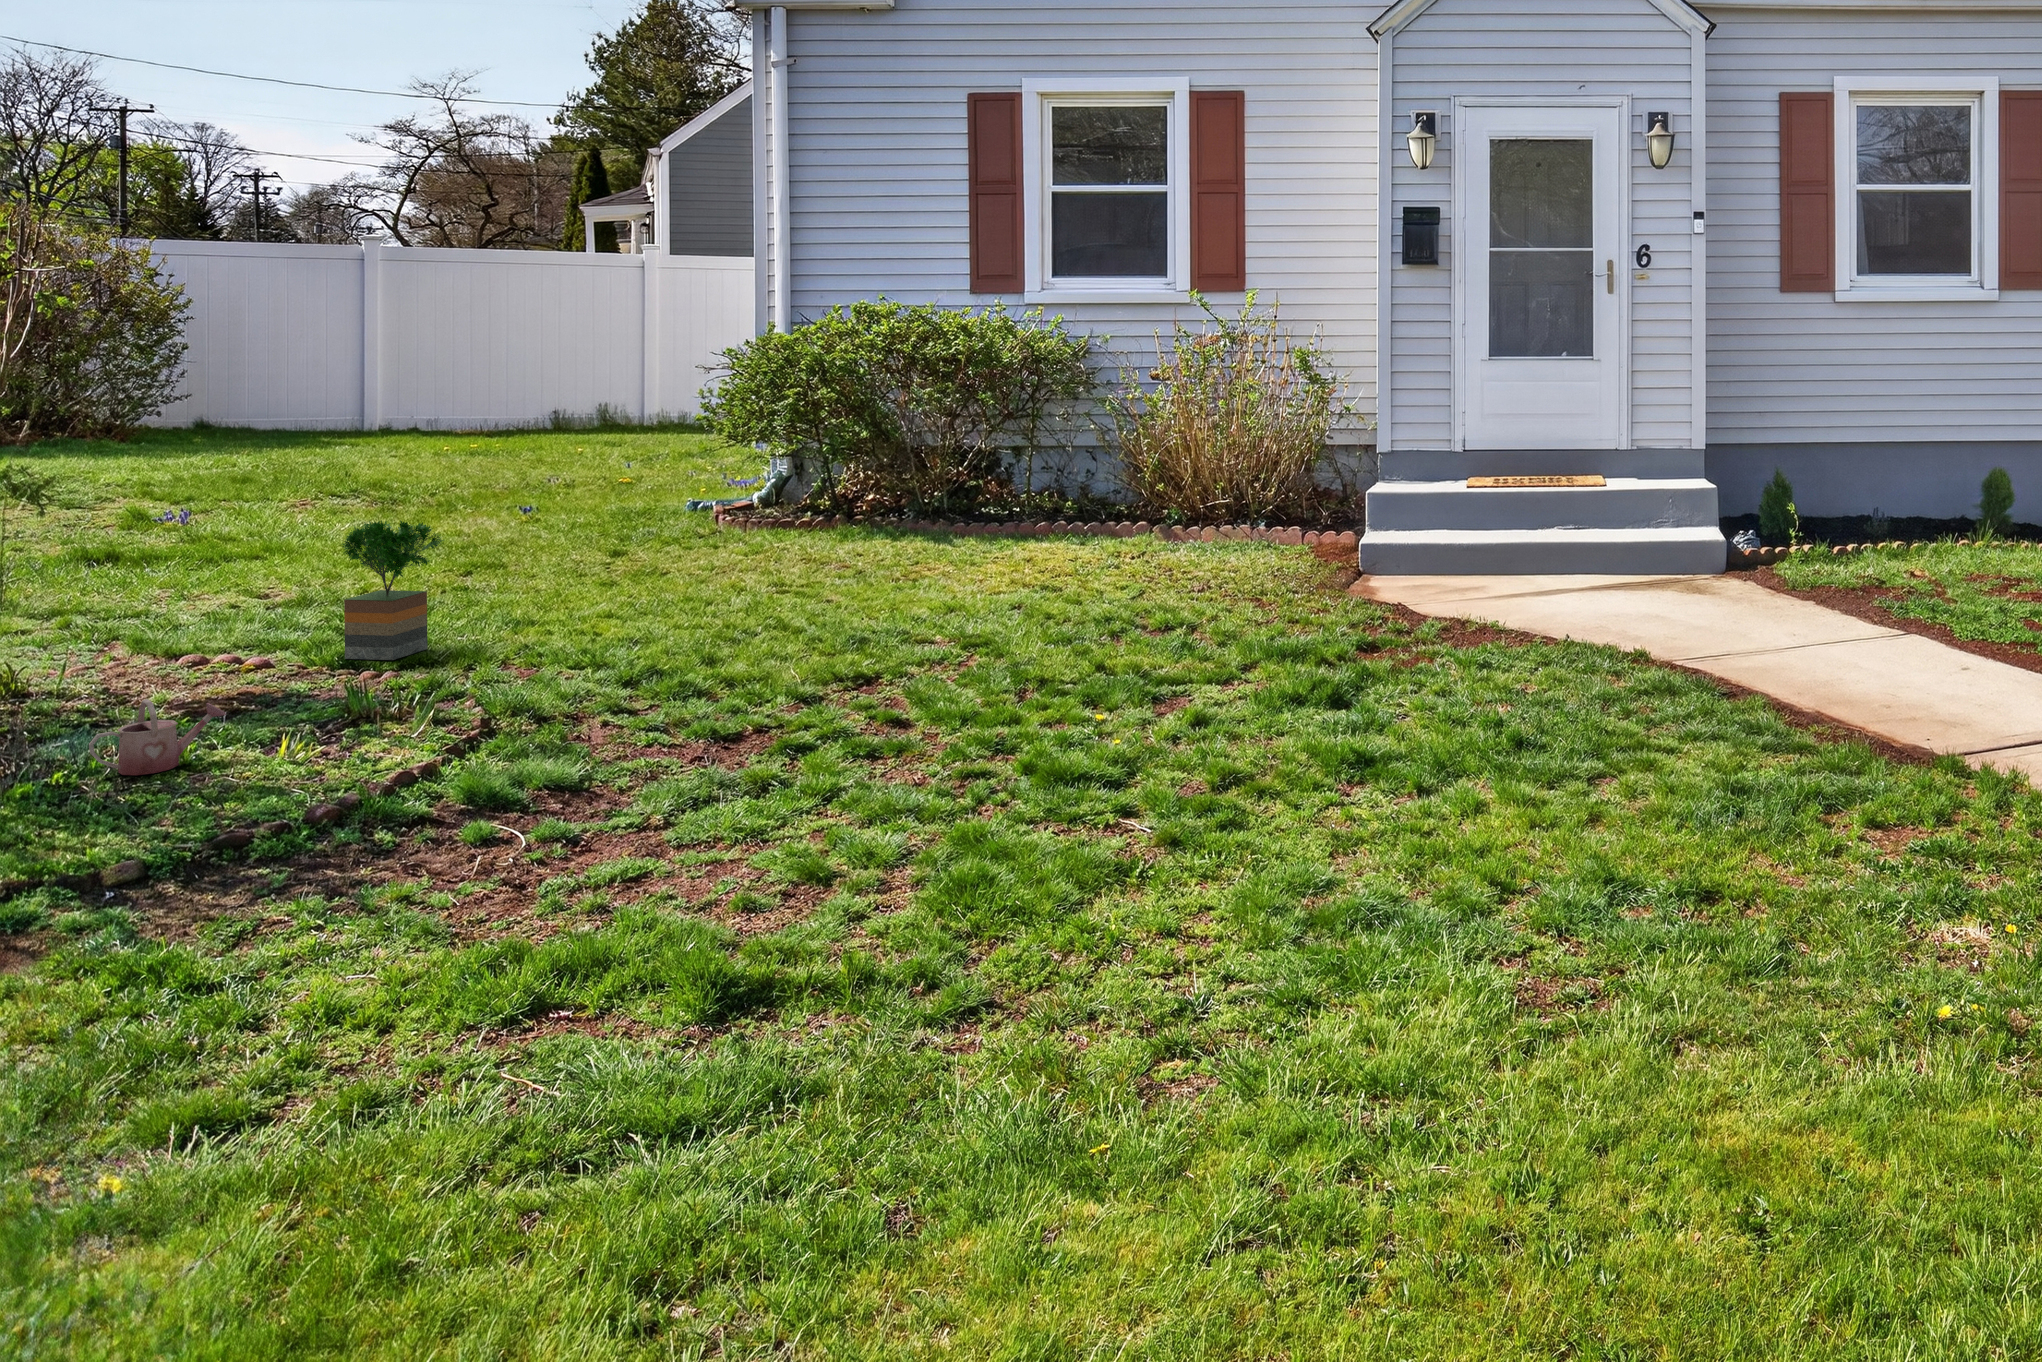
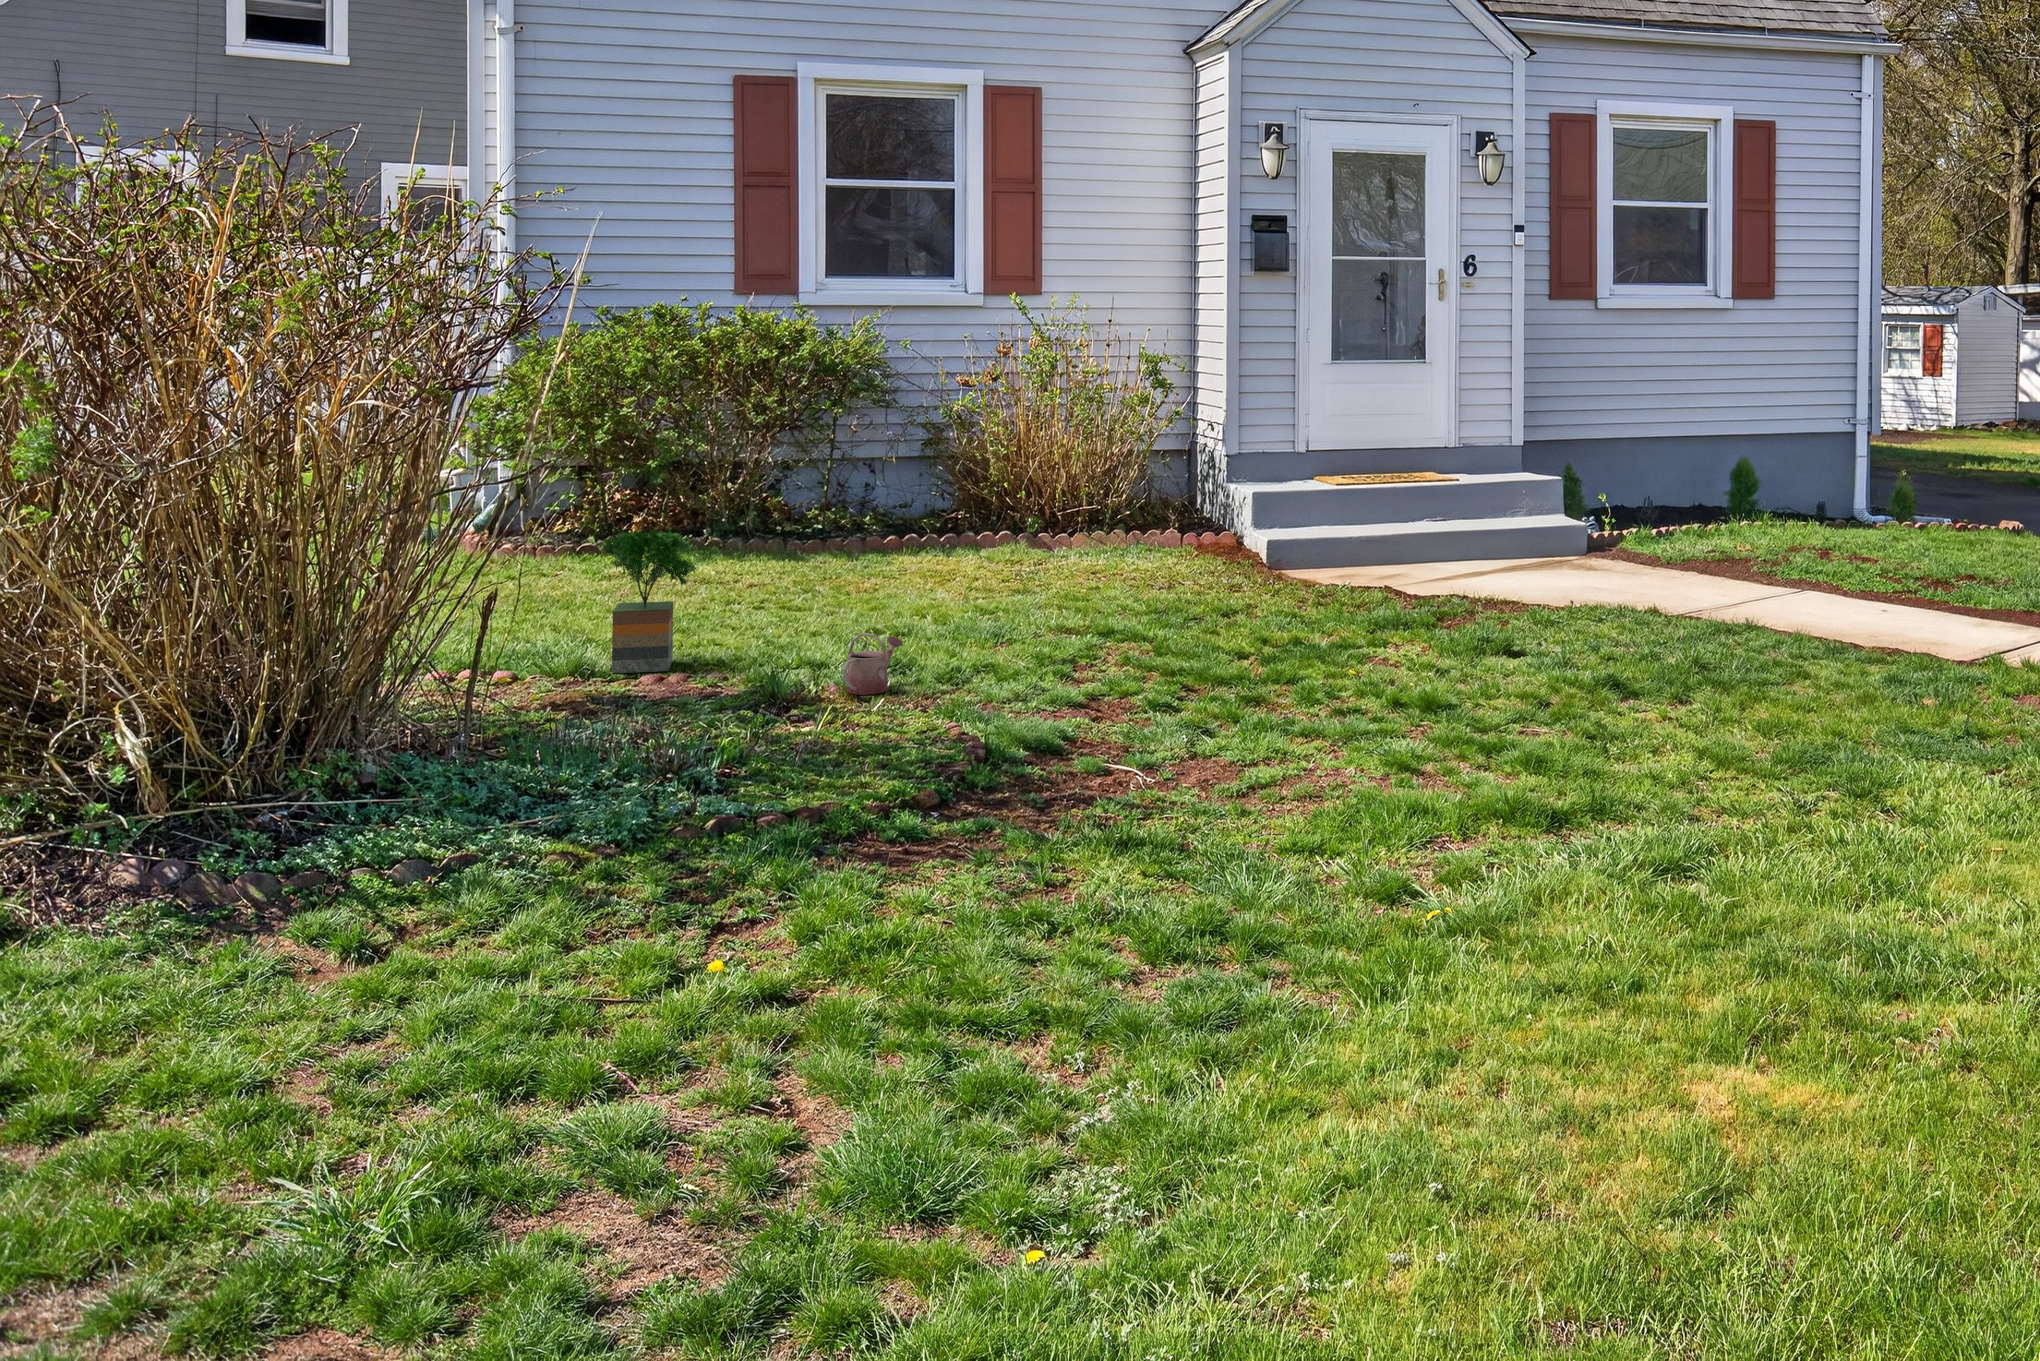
watering can: present [89,699,226,775] -> present [843,633,903,695]

